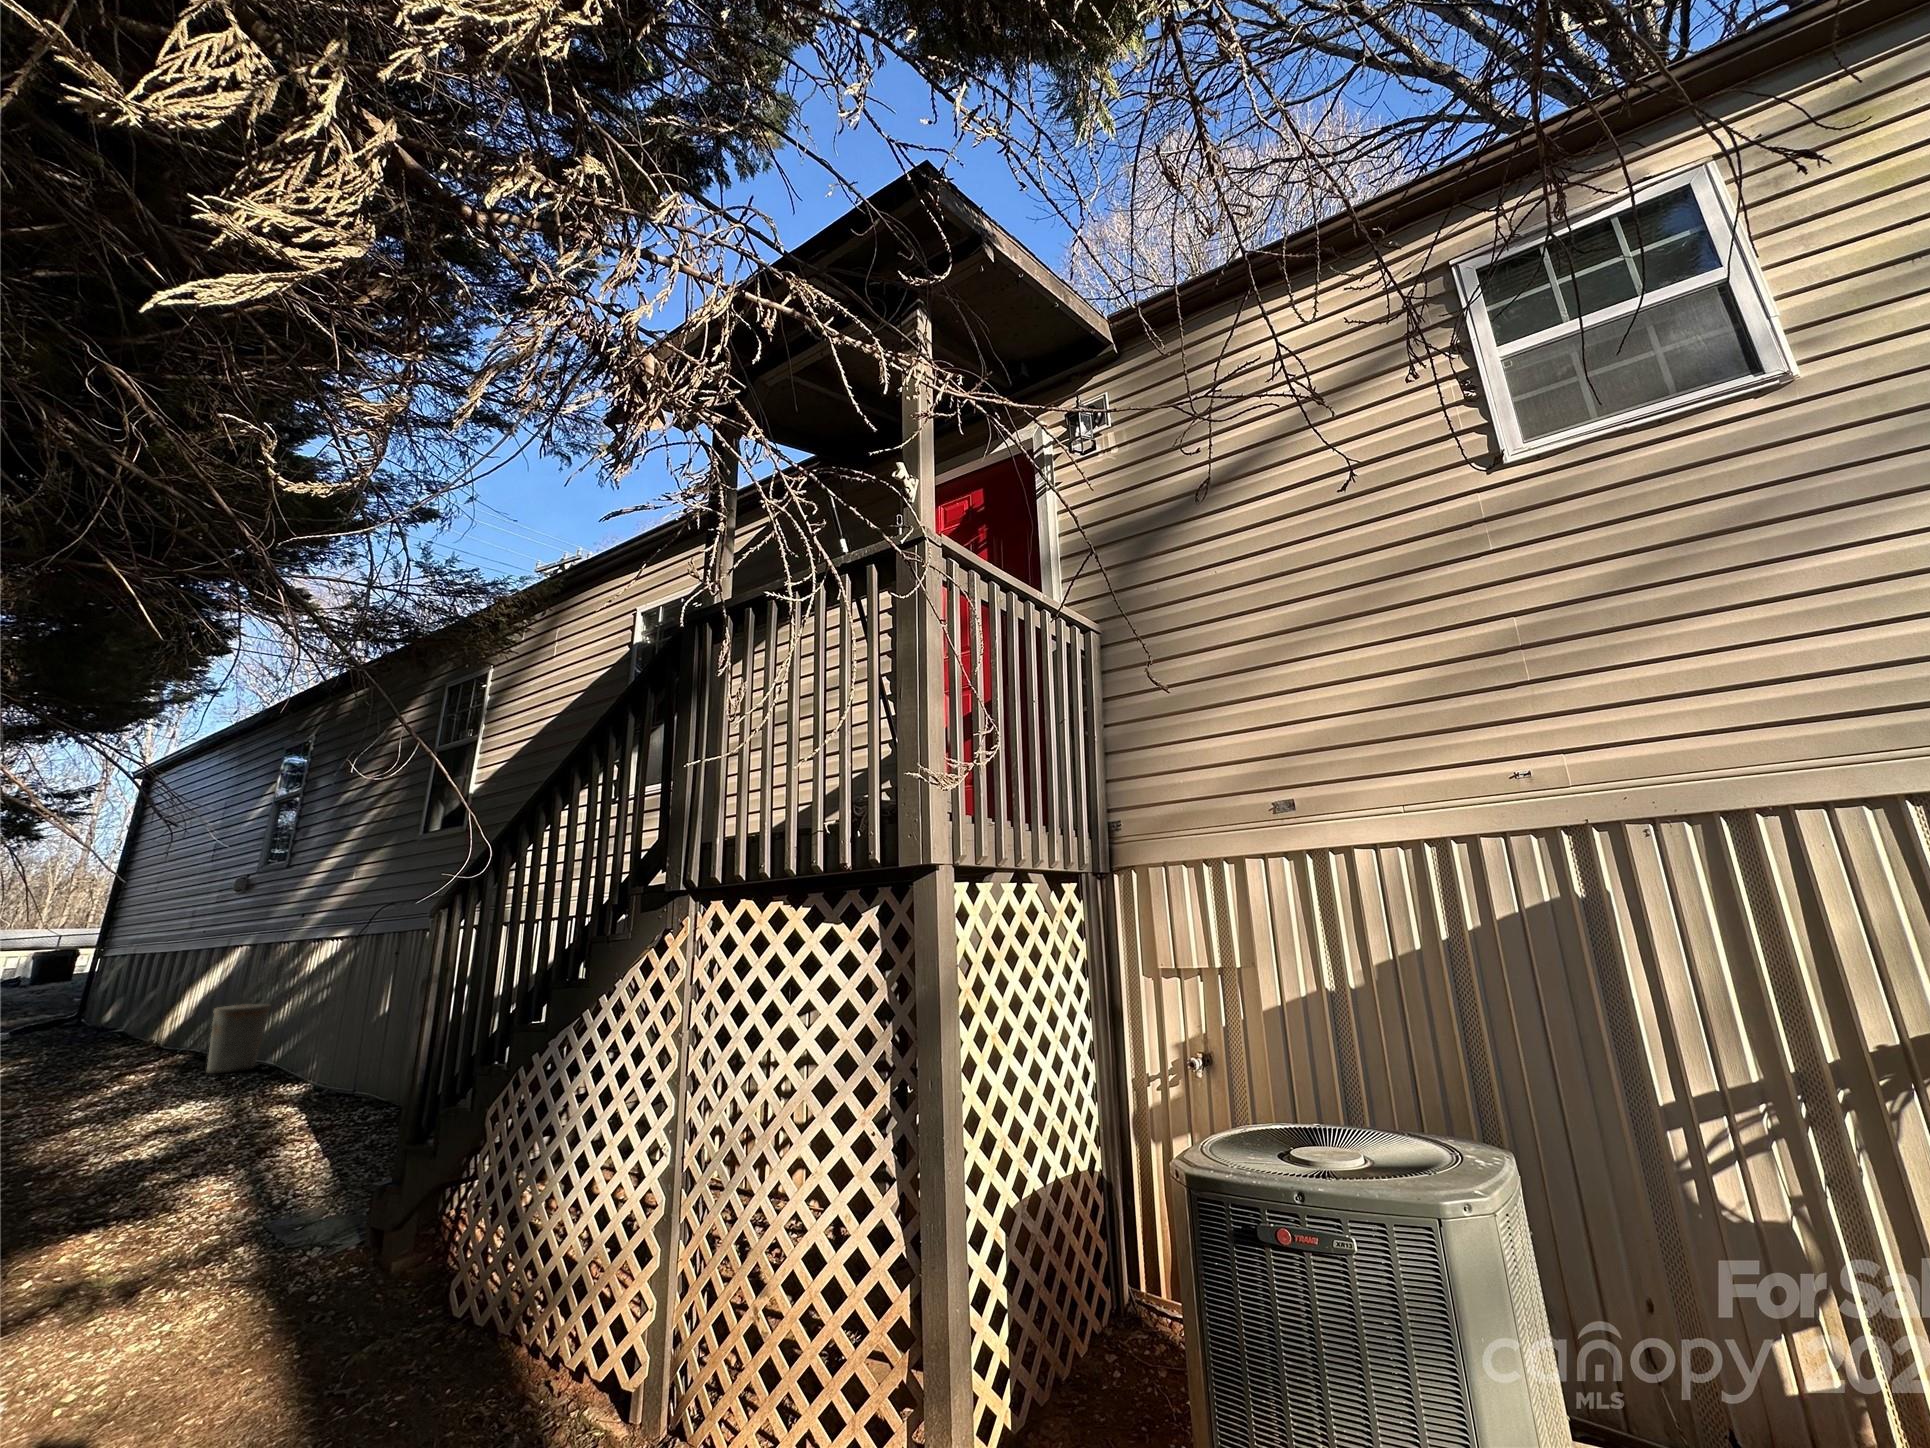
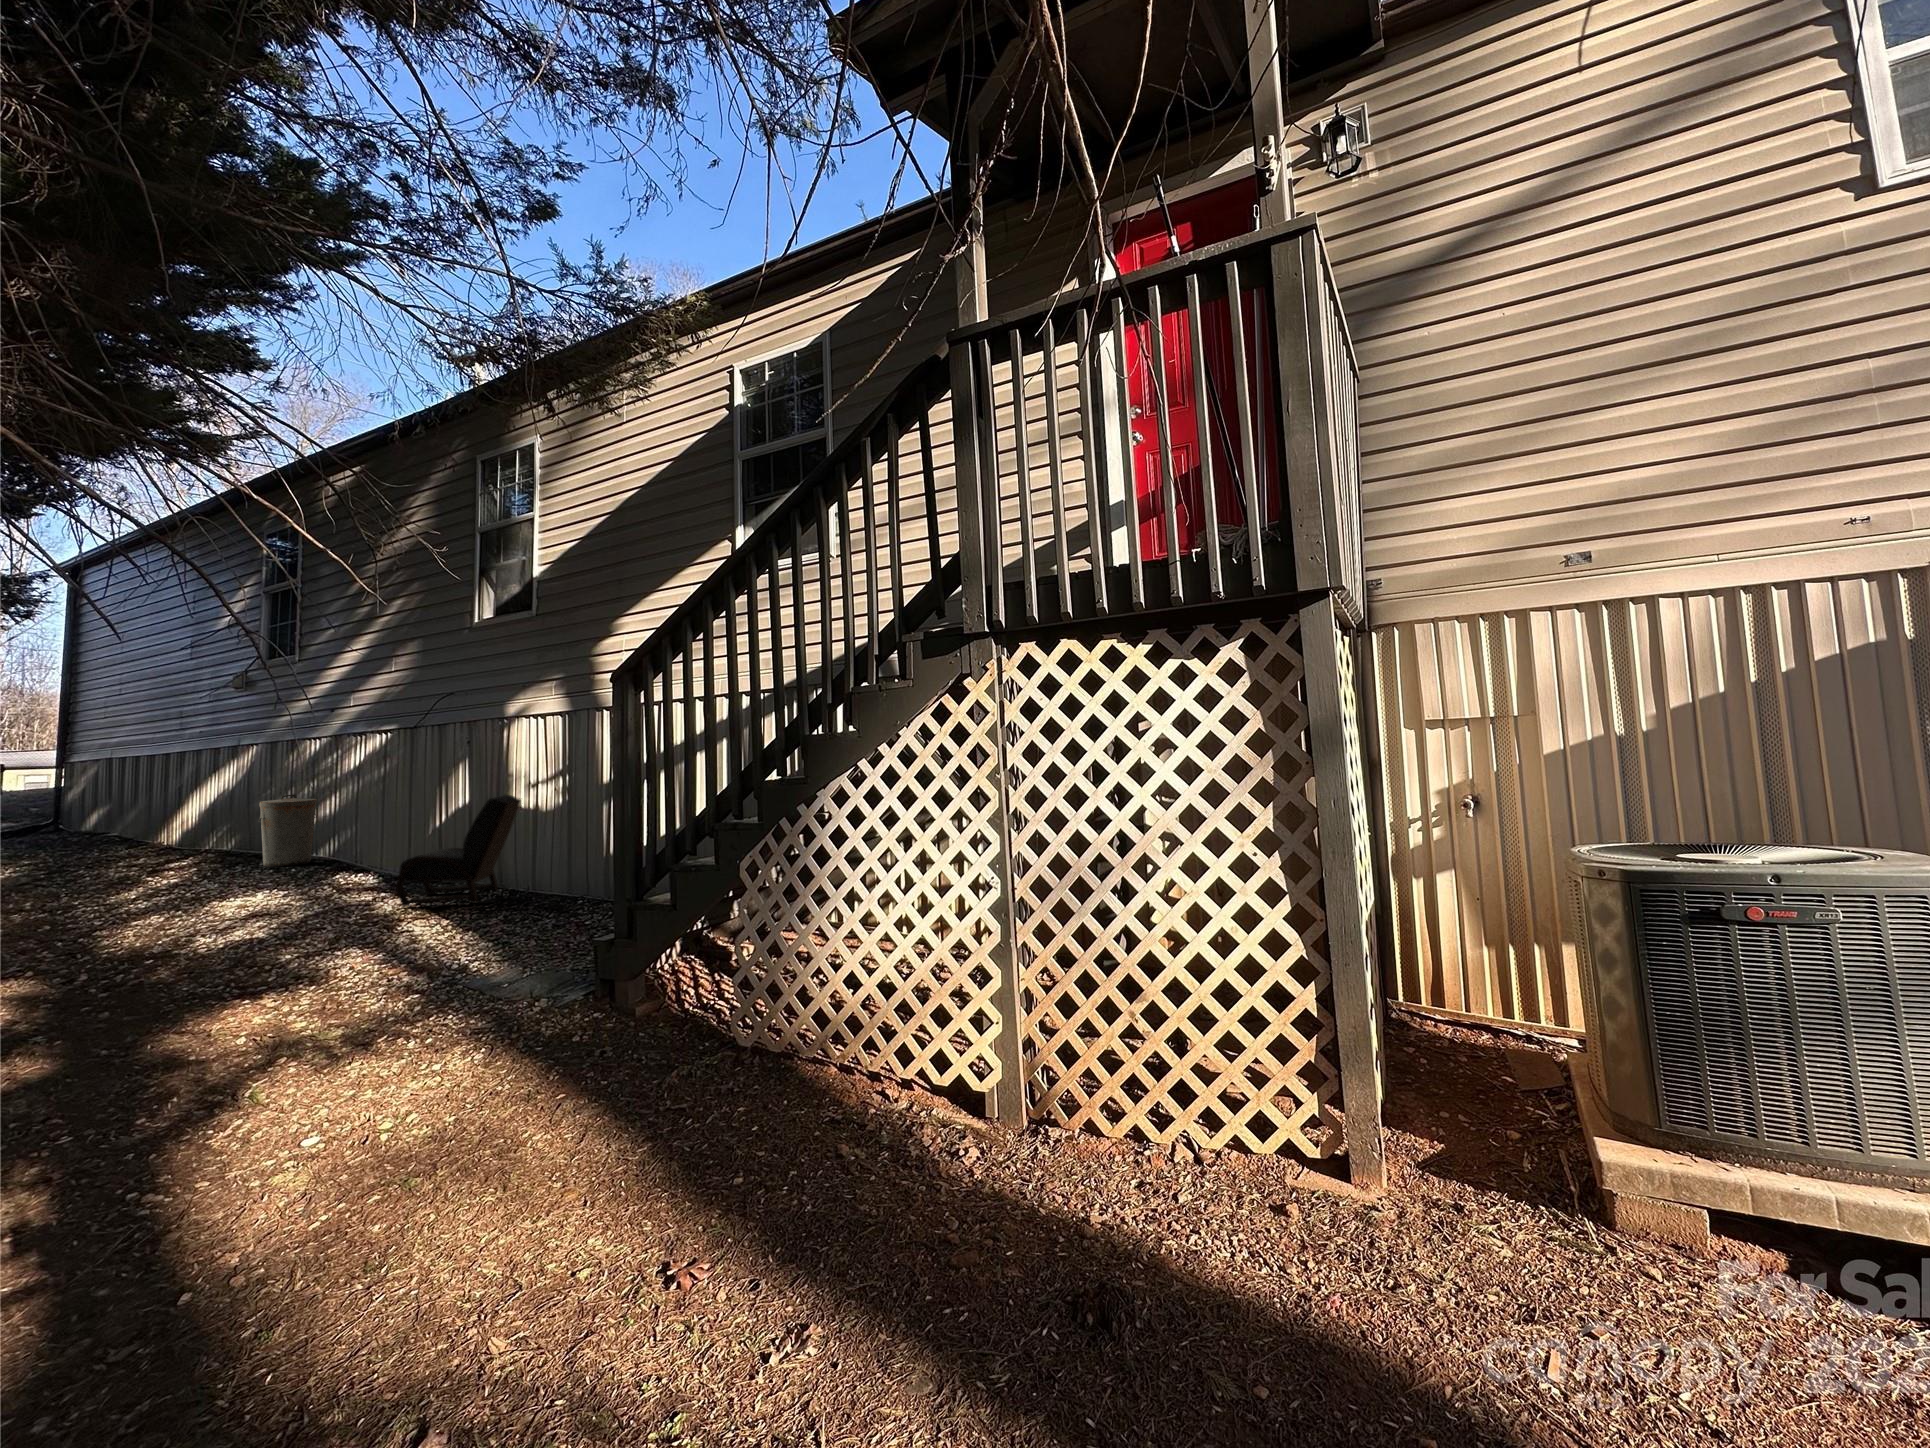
lounge chair: none [277,1008,426,1127] -> present [396,795,521,907]

